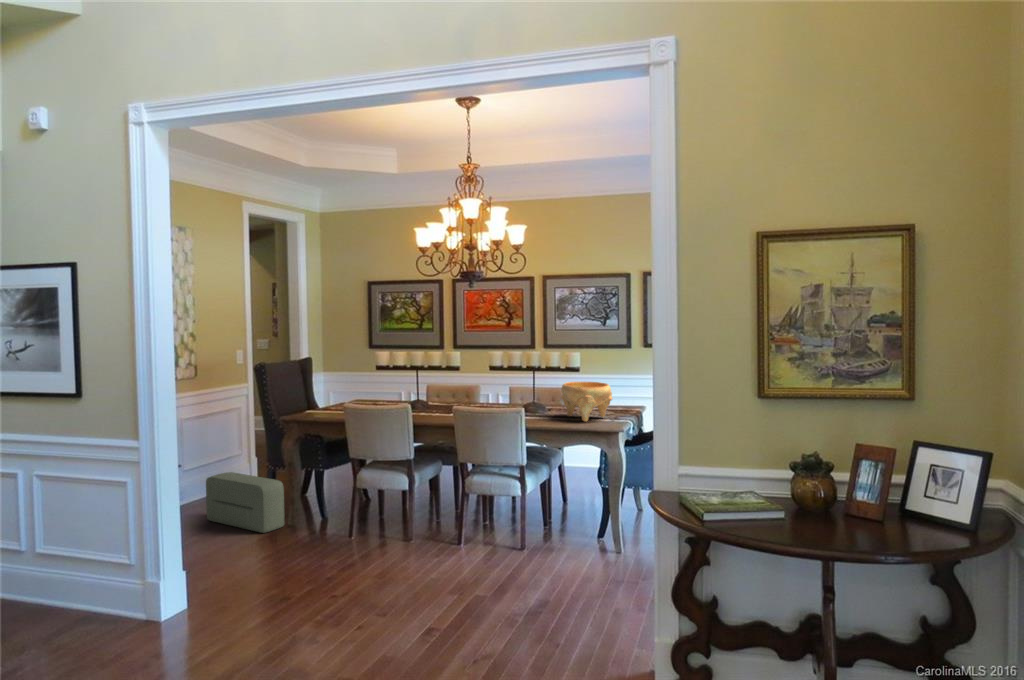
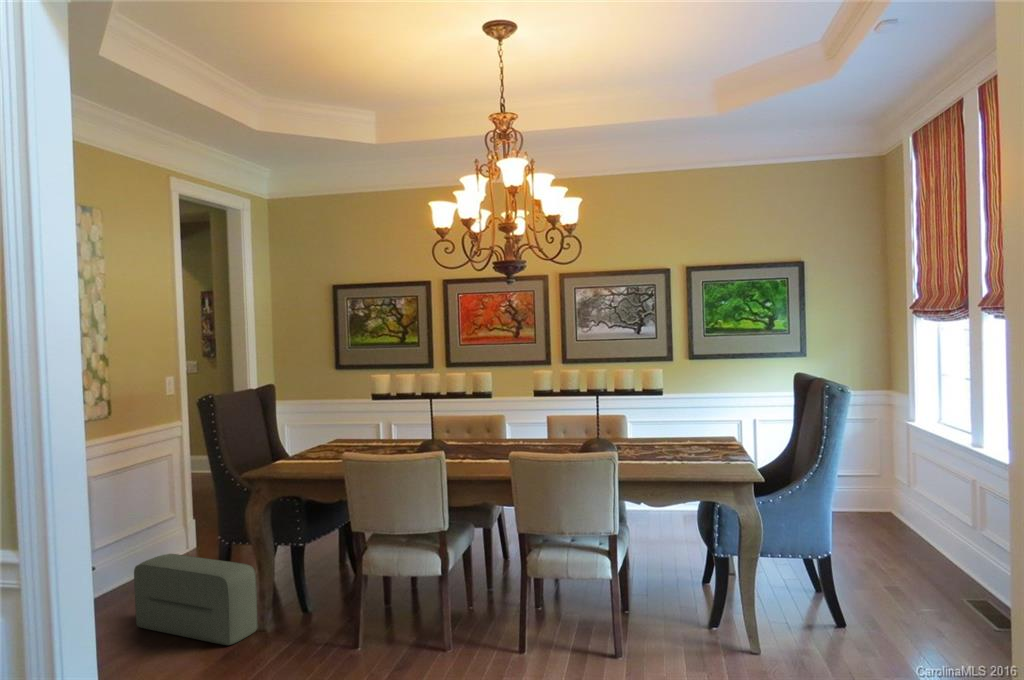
decorative bowl: present [561,381,613,422] -> none [647,408,719,464]

